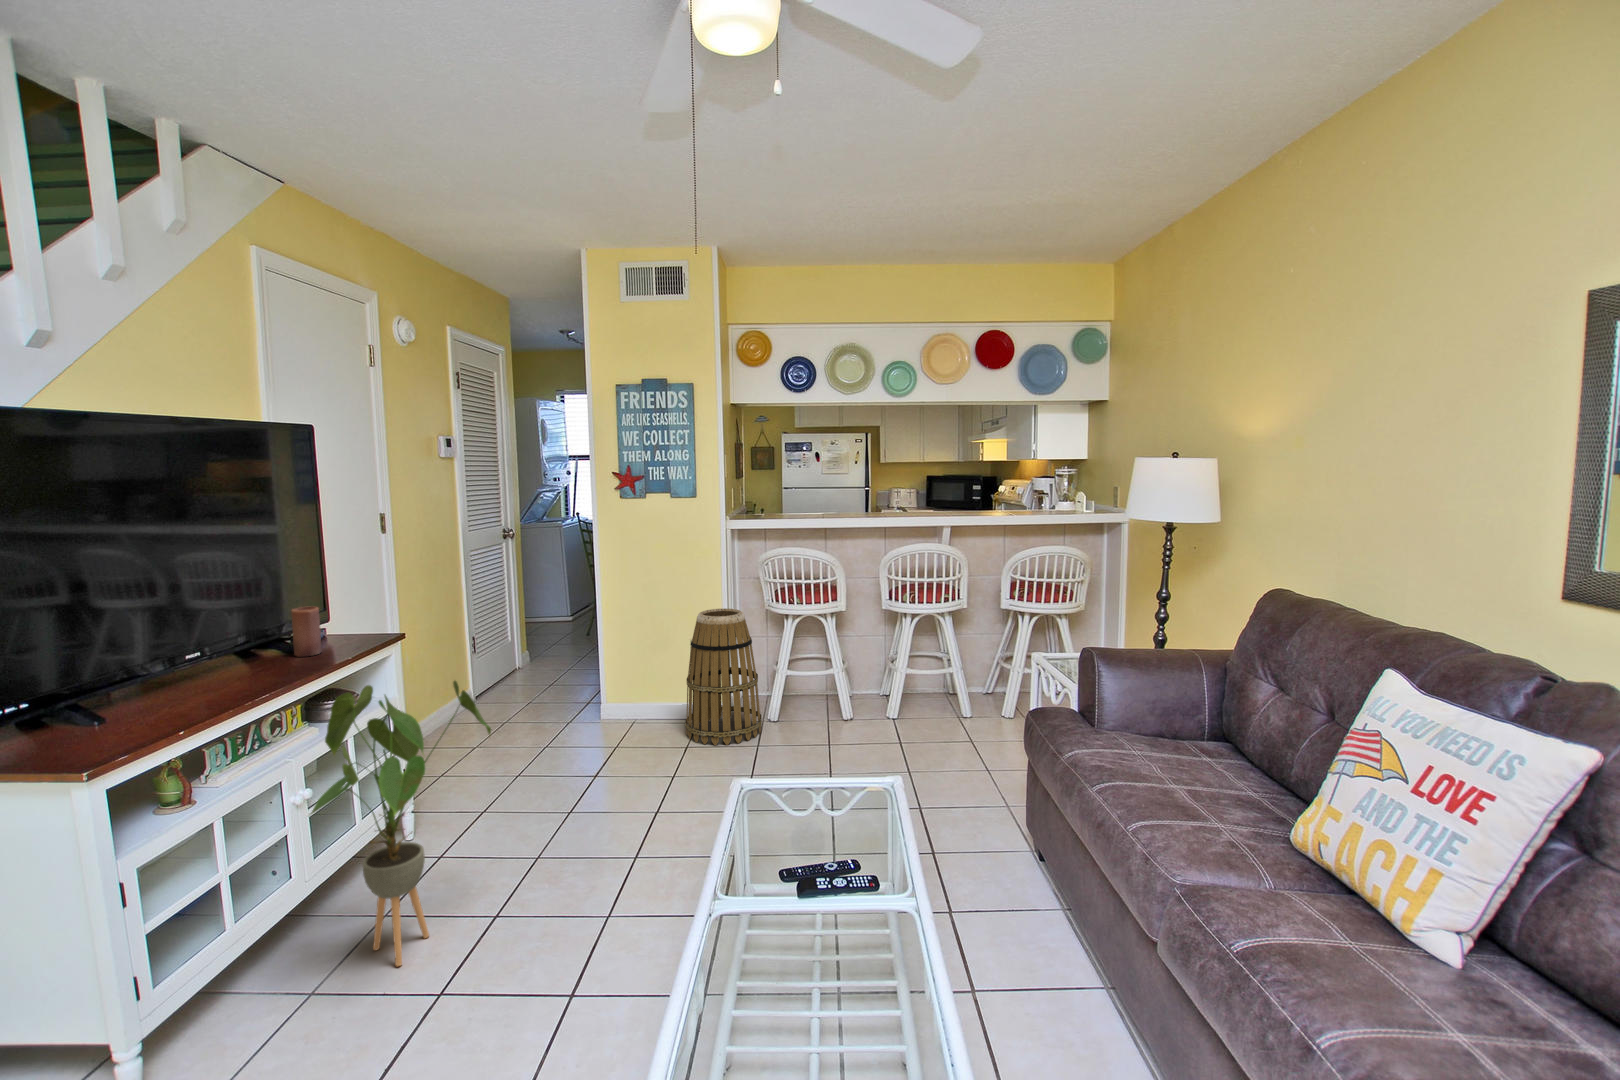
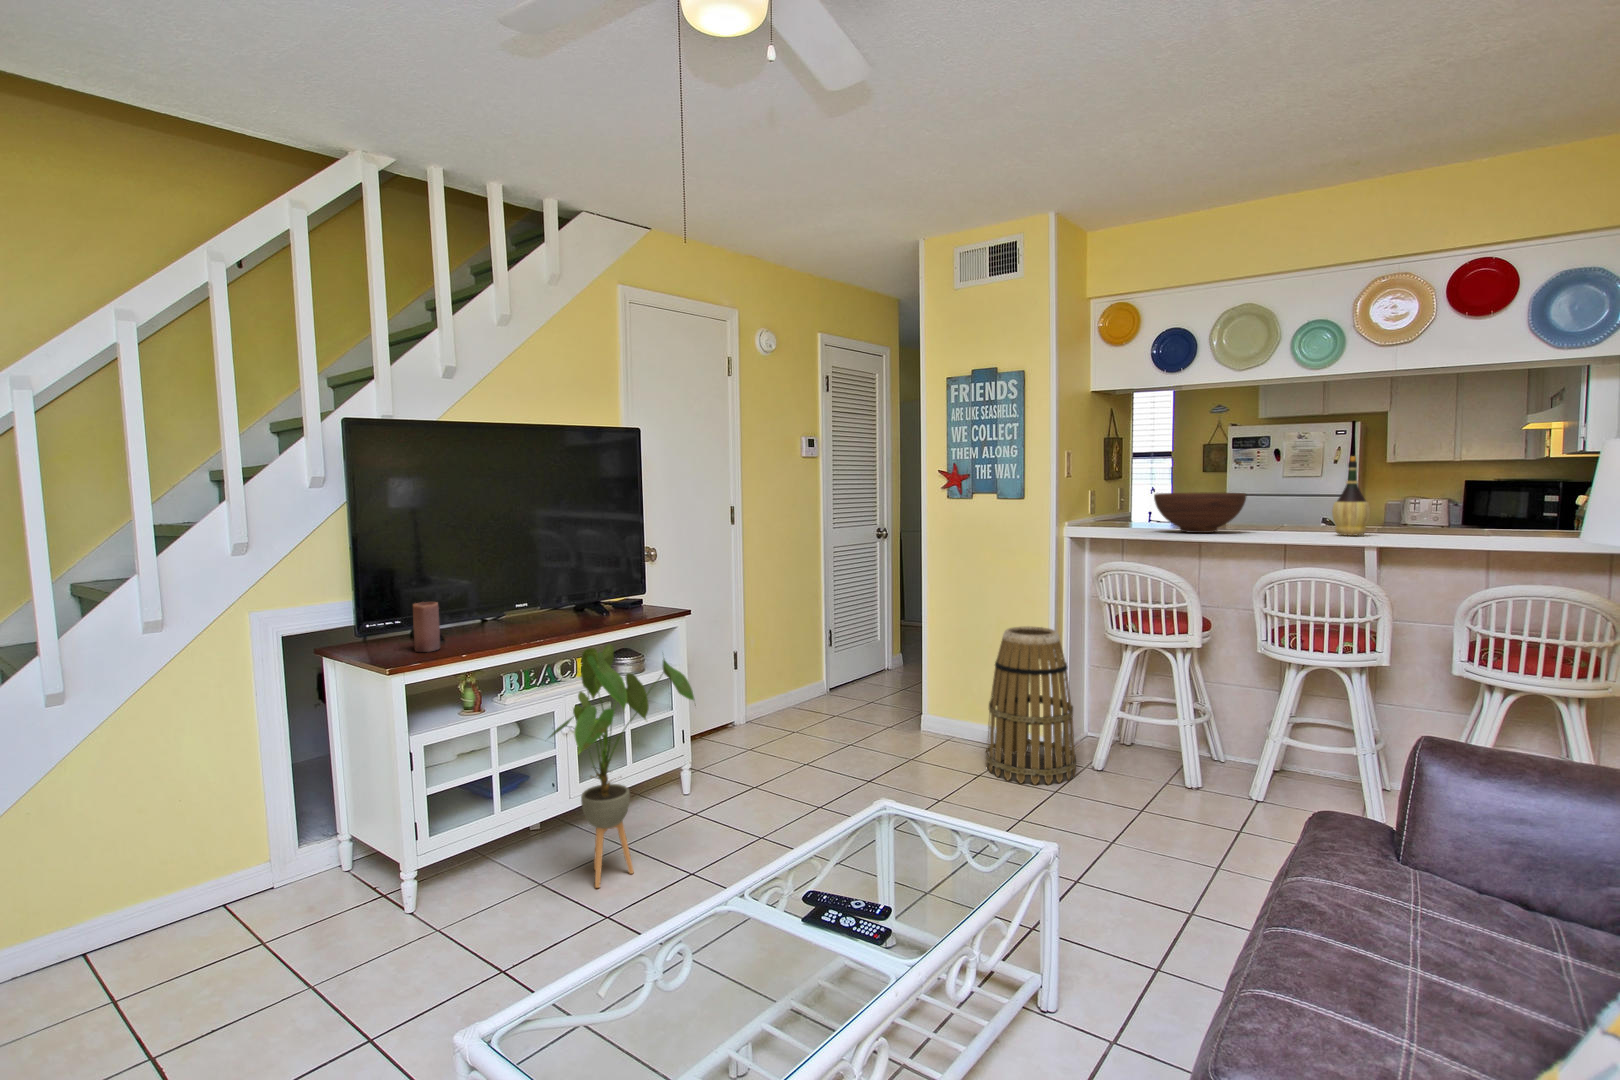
wine bottle: none [918,463,940,518] -> present [1332,456,1370,536]
fruit bowl: none [797,489,862,521] -> present [1154,493,1246,533]
candle: present [292,606,322,657] -> present [413,602,440,652]

